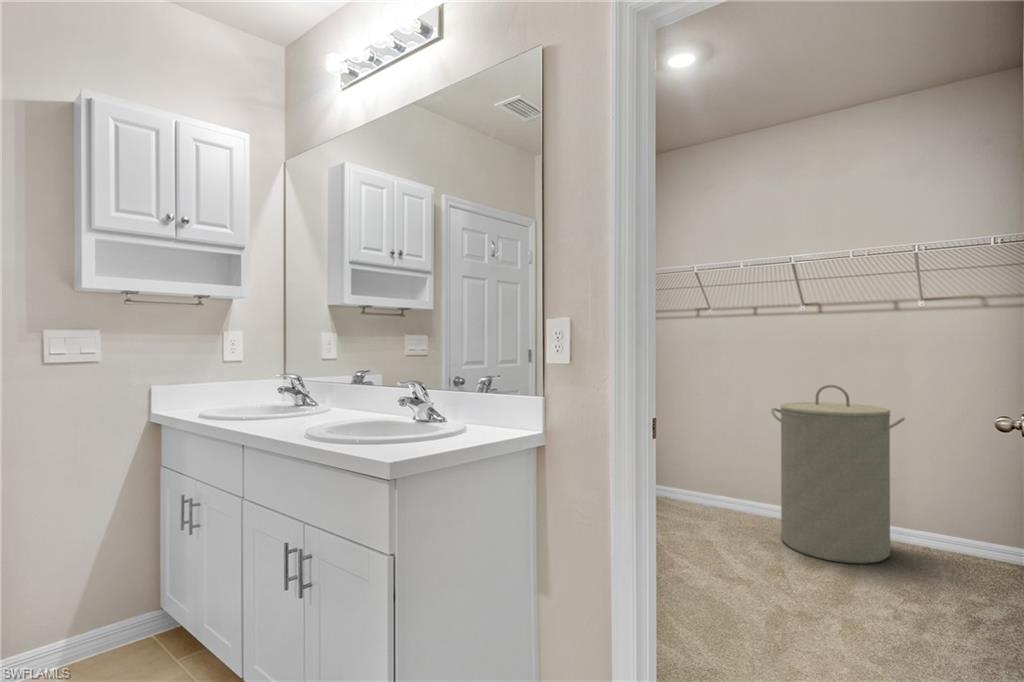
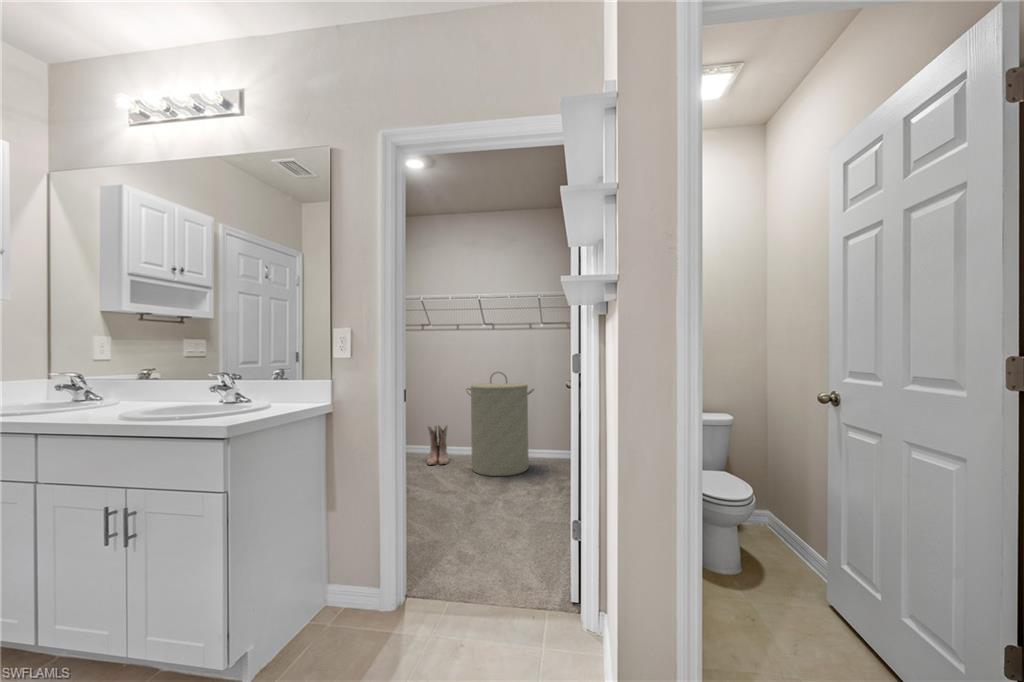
boots: none [705,460,741,523] -> present [427,425,449,465]

